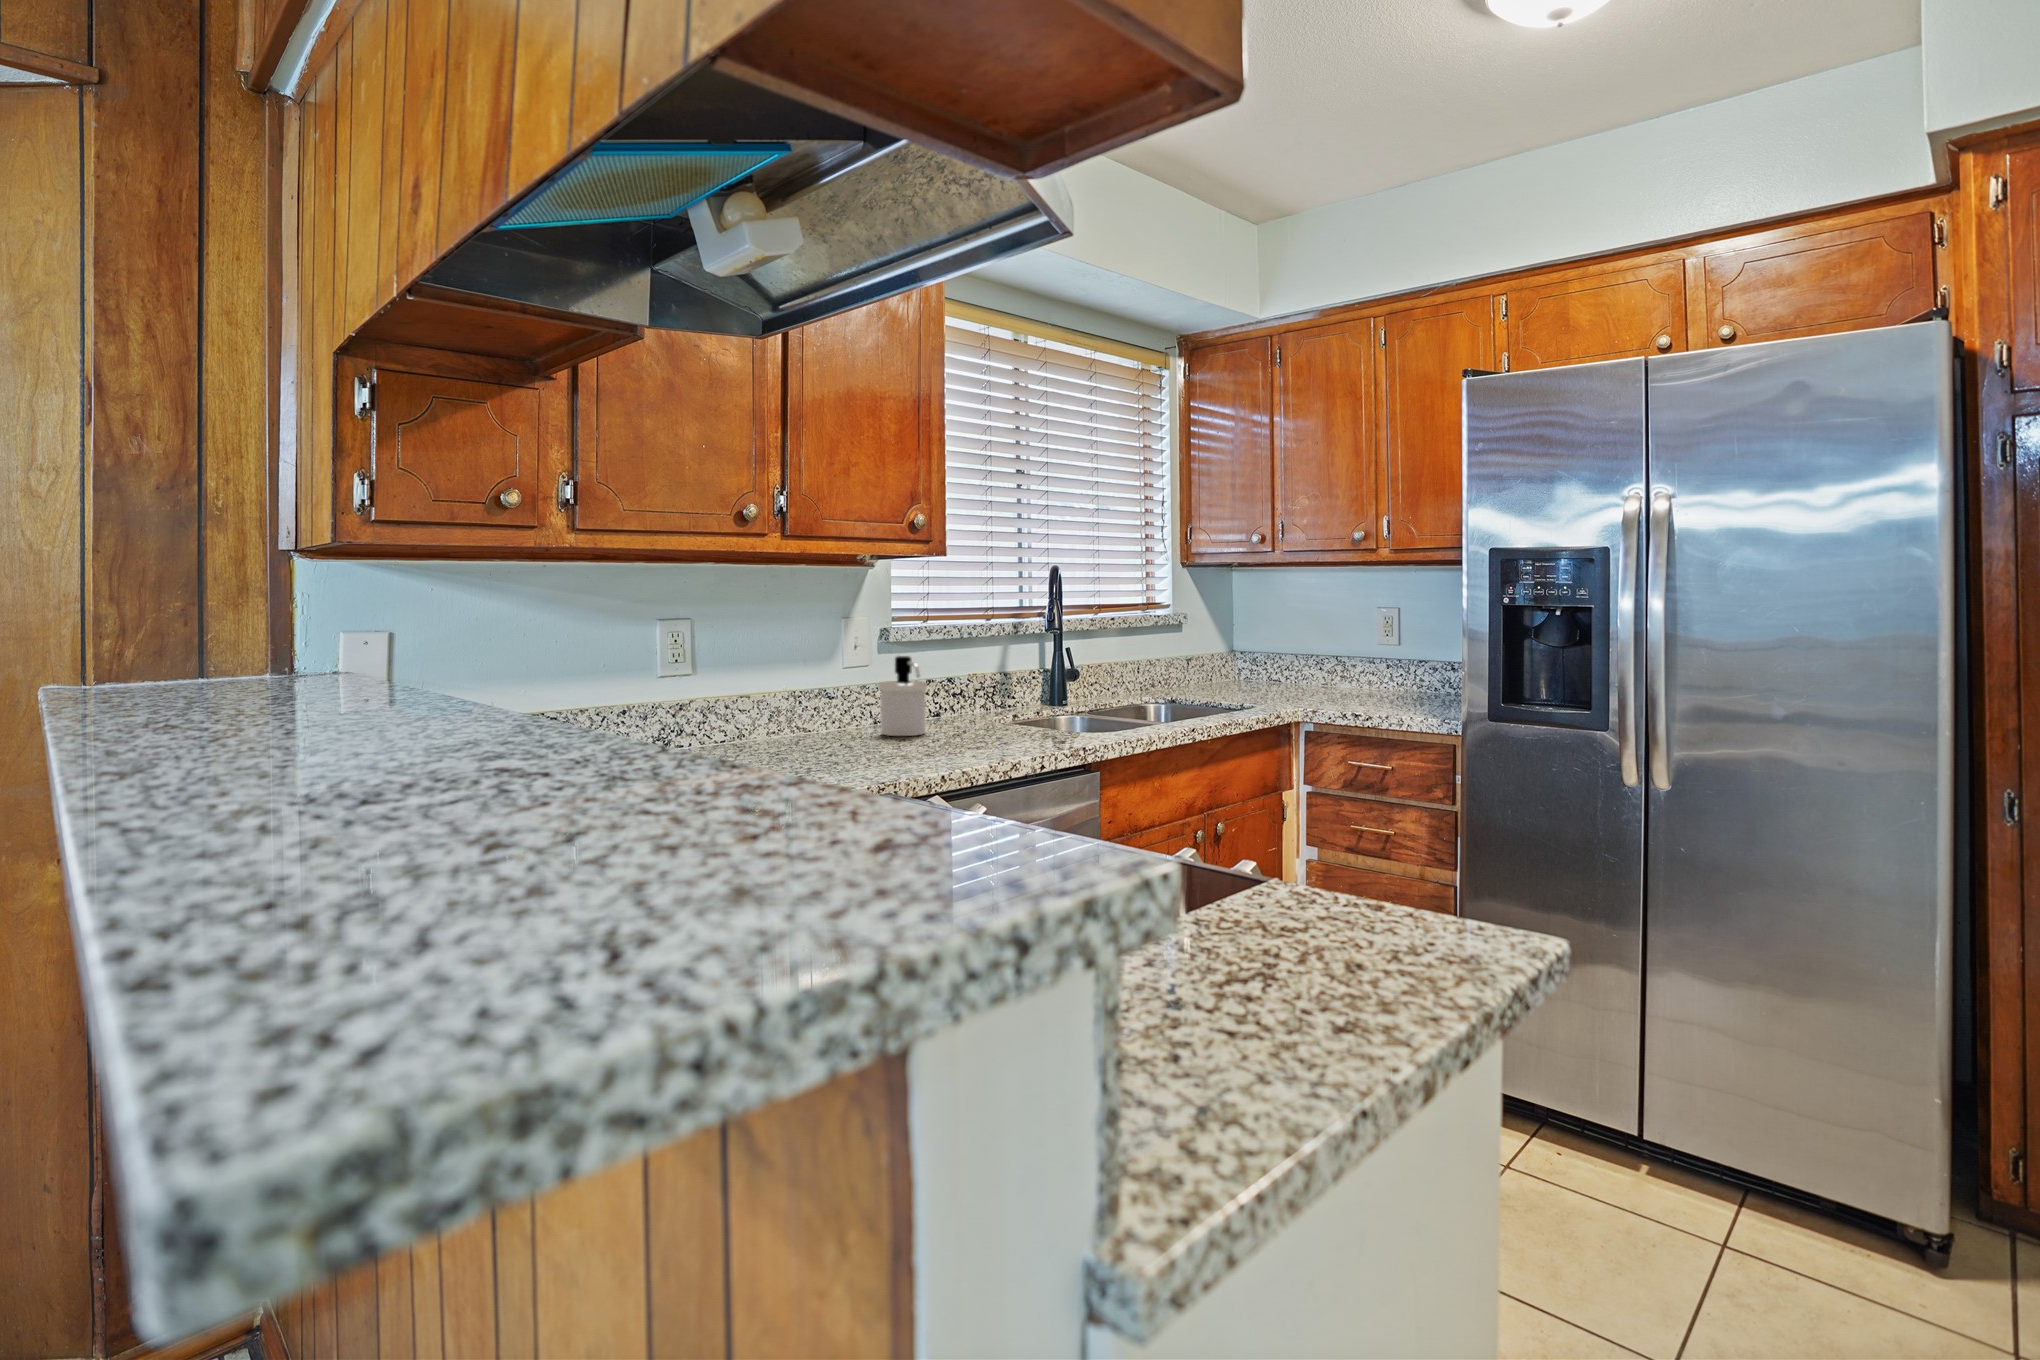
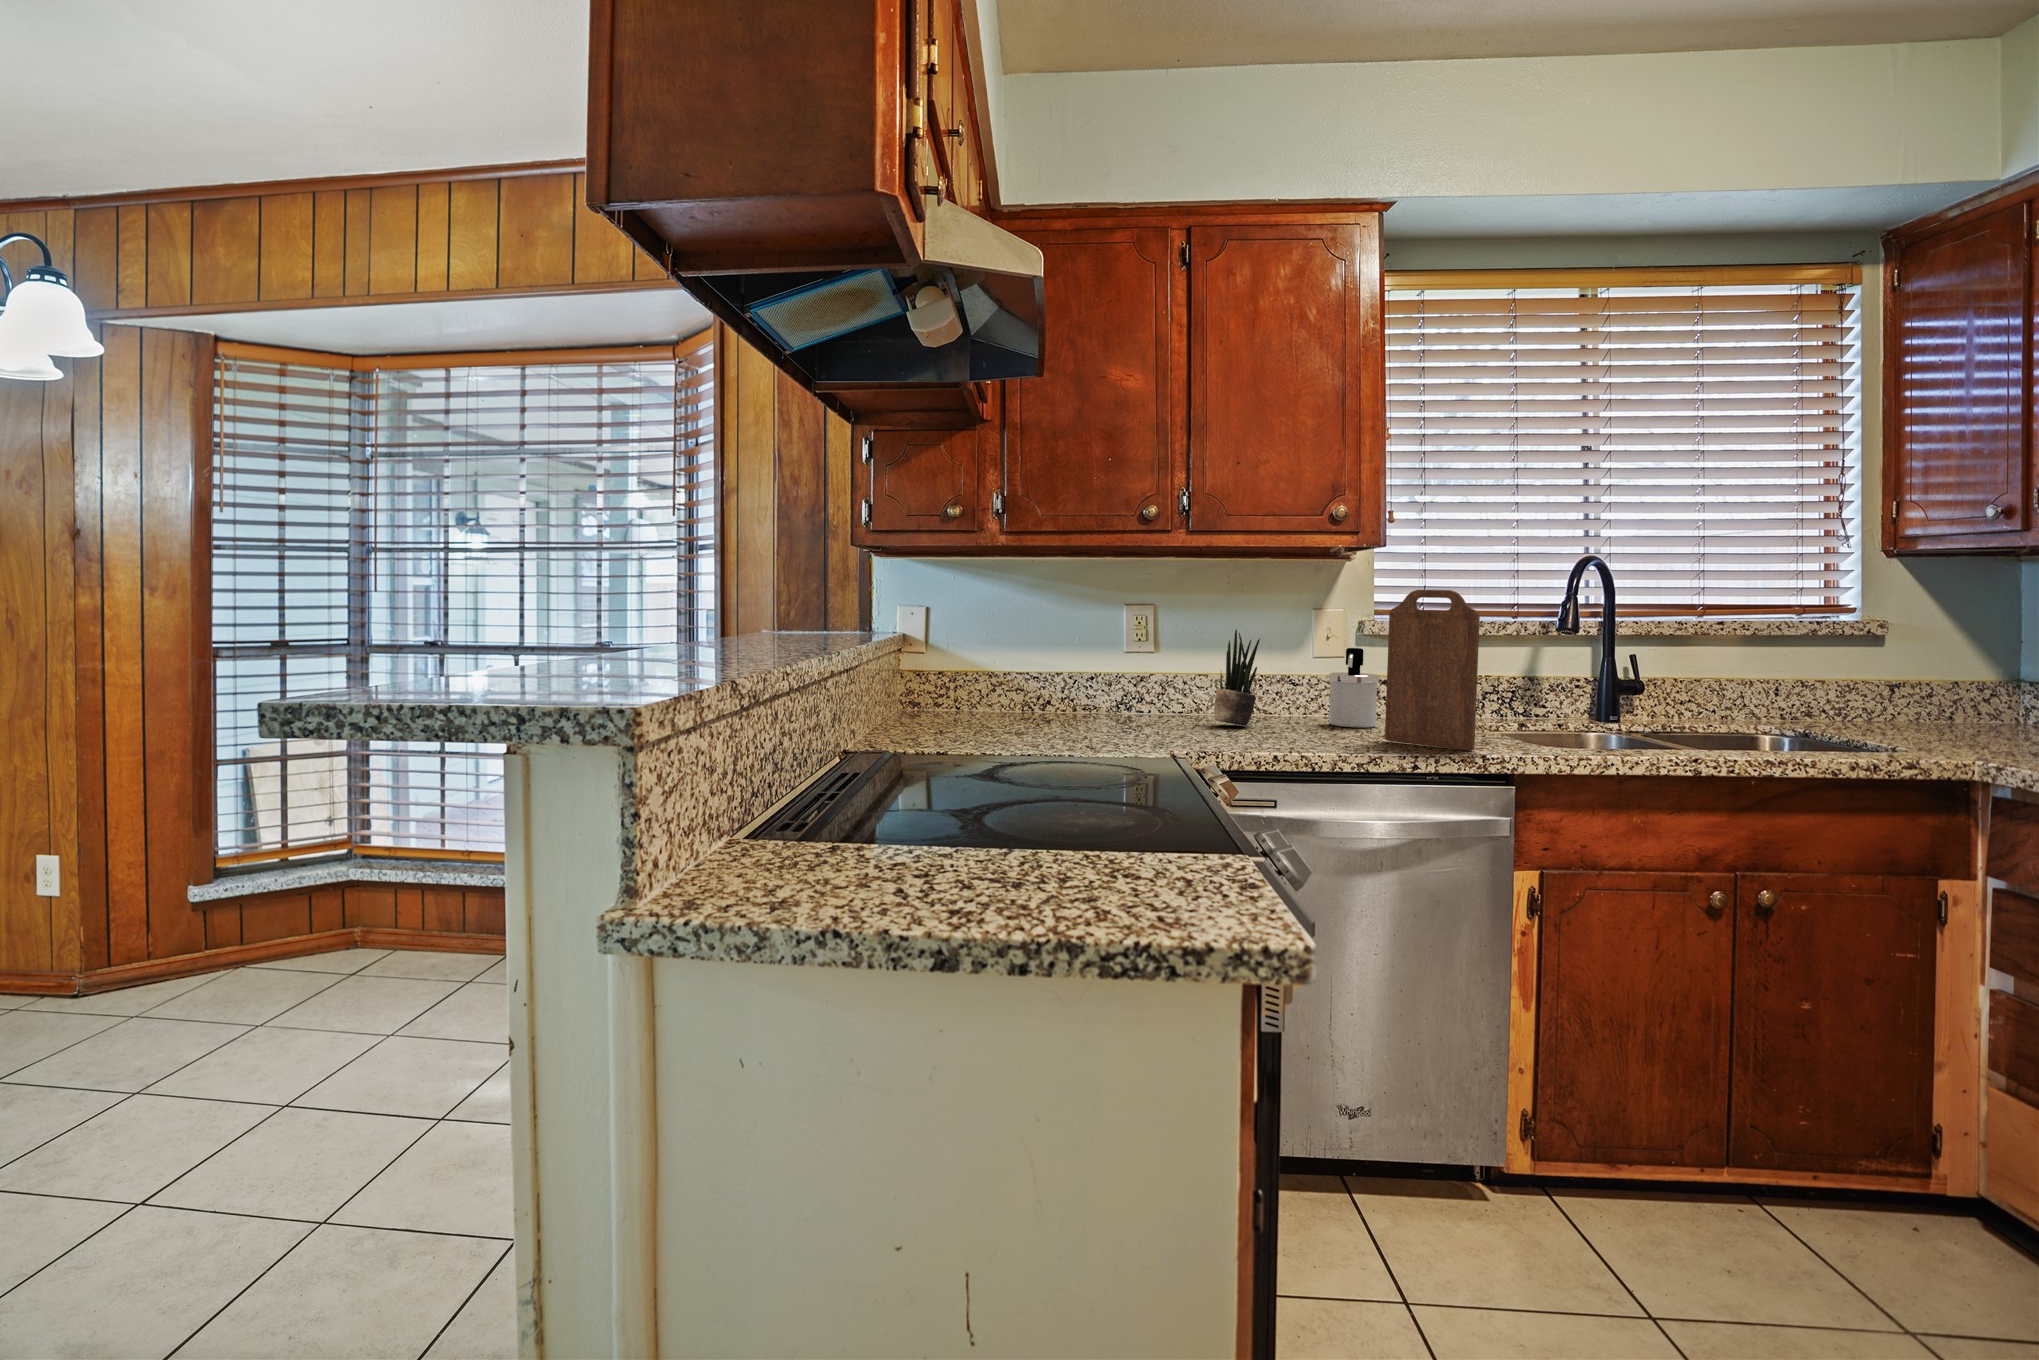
cutting board: none [981,597,1067,746] -> present [1385,590,1480,751]
potted plant: none [788,642,834,747] -> present [1214,630,1260,726]

